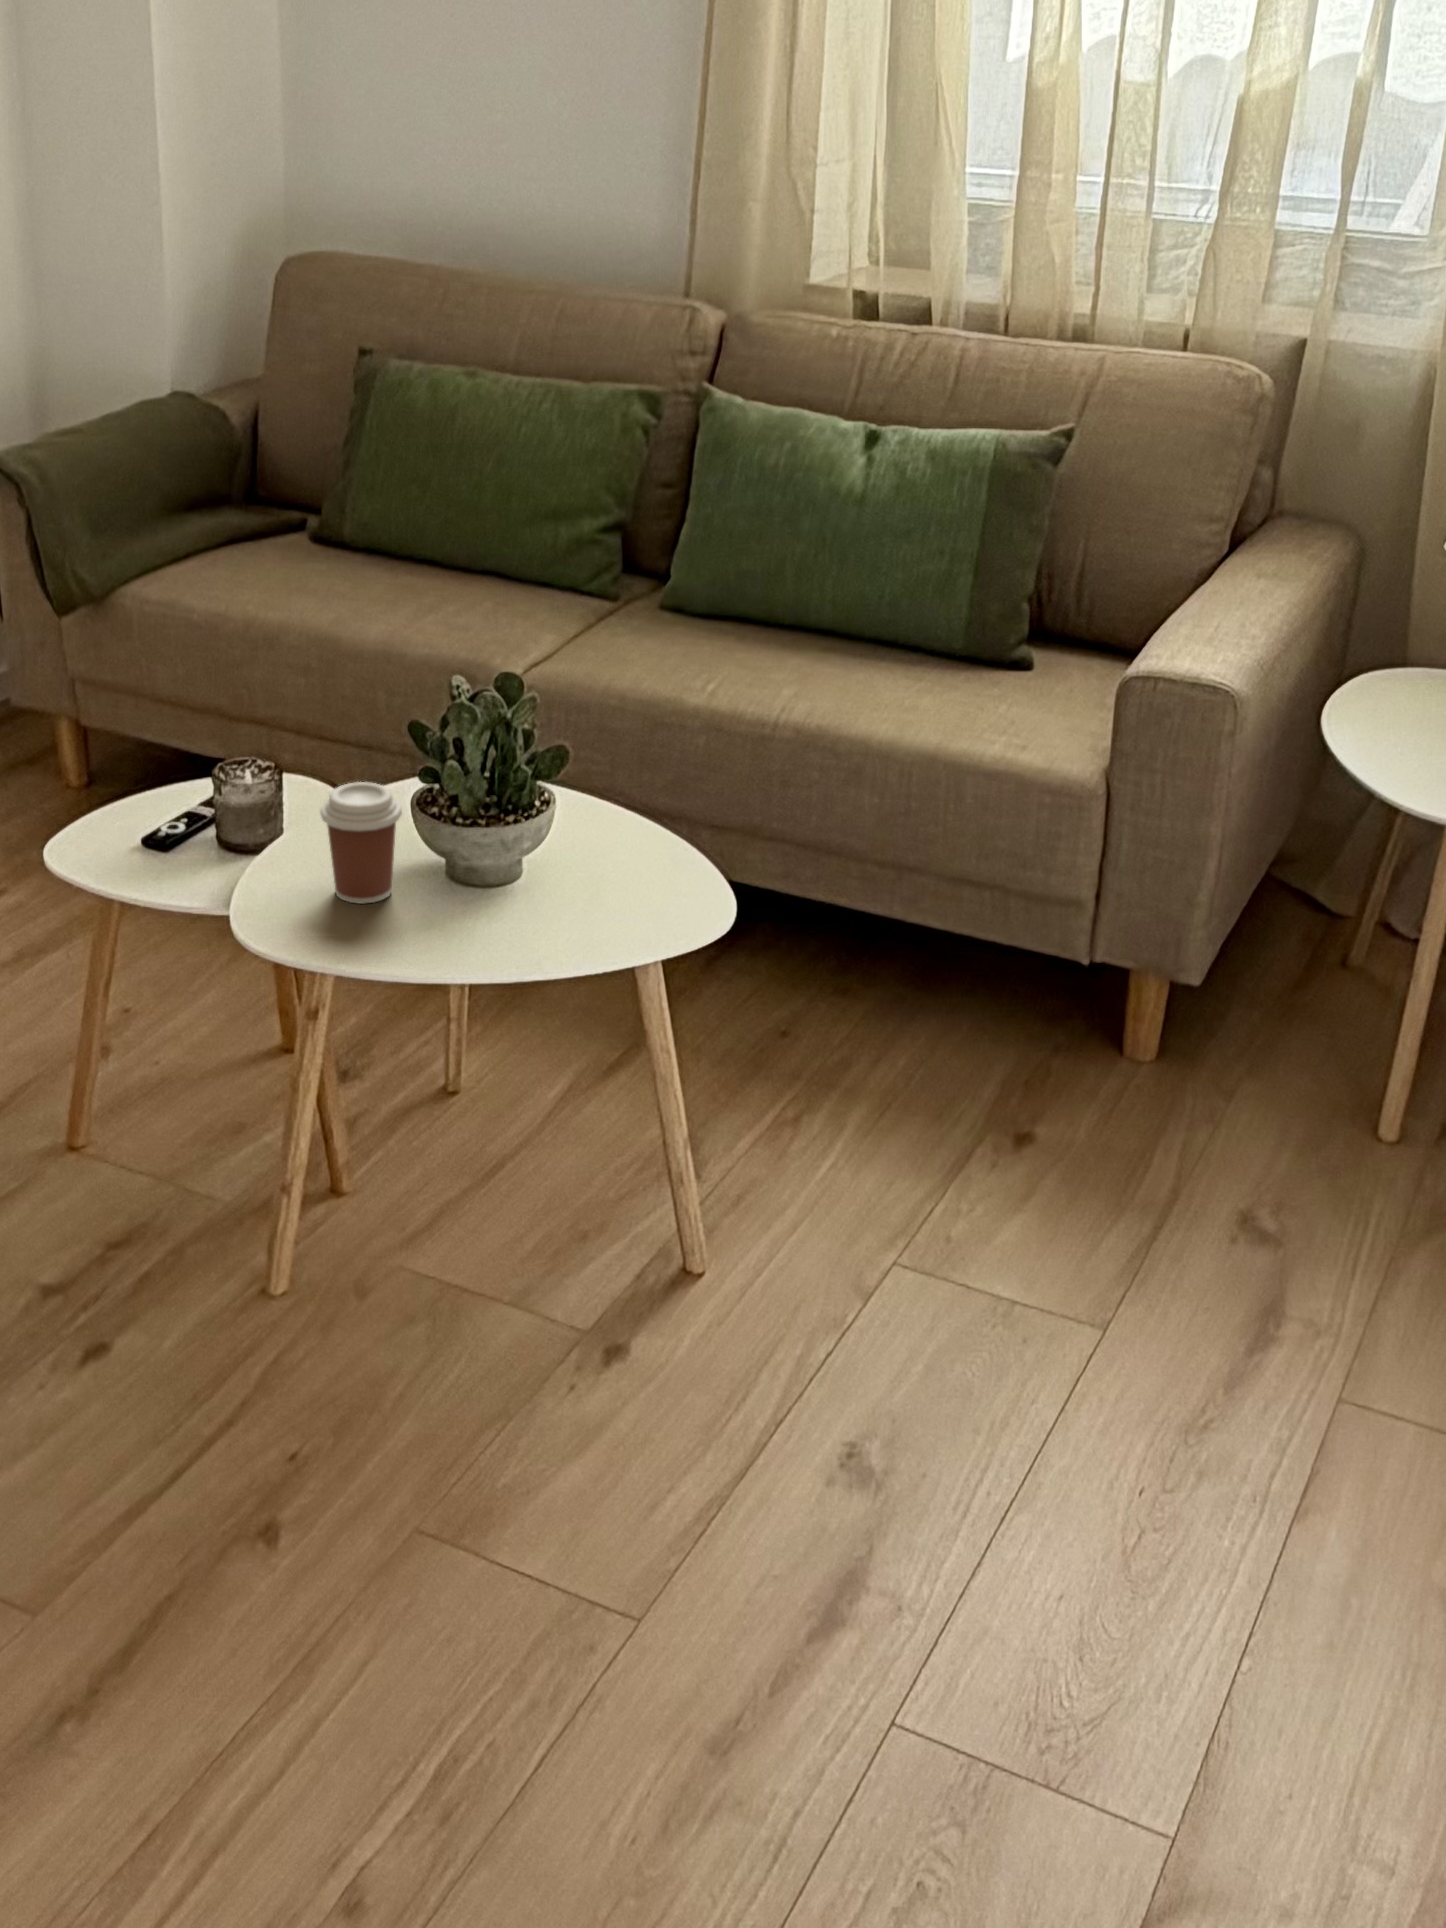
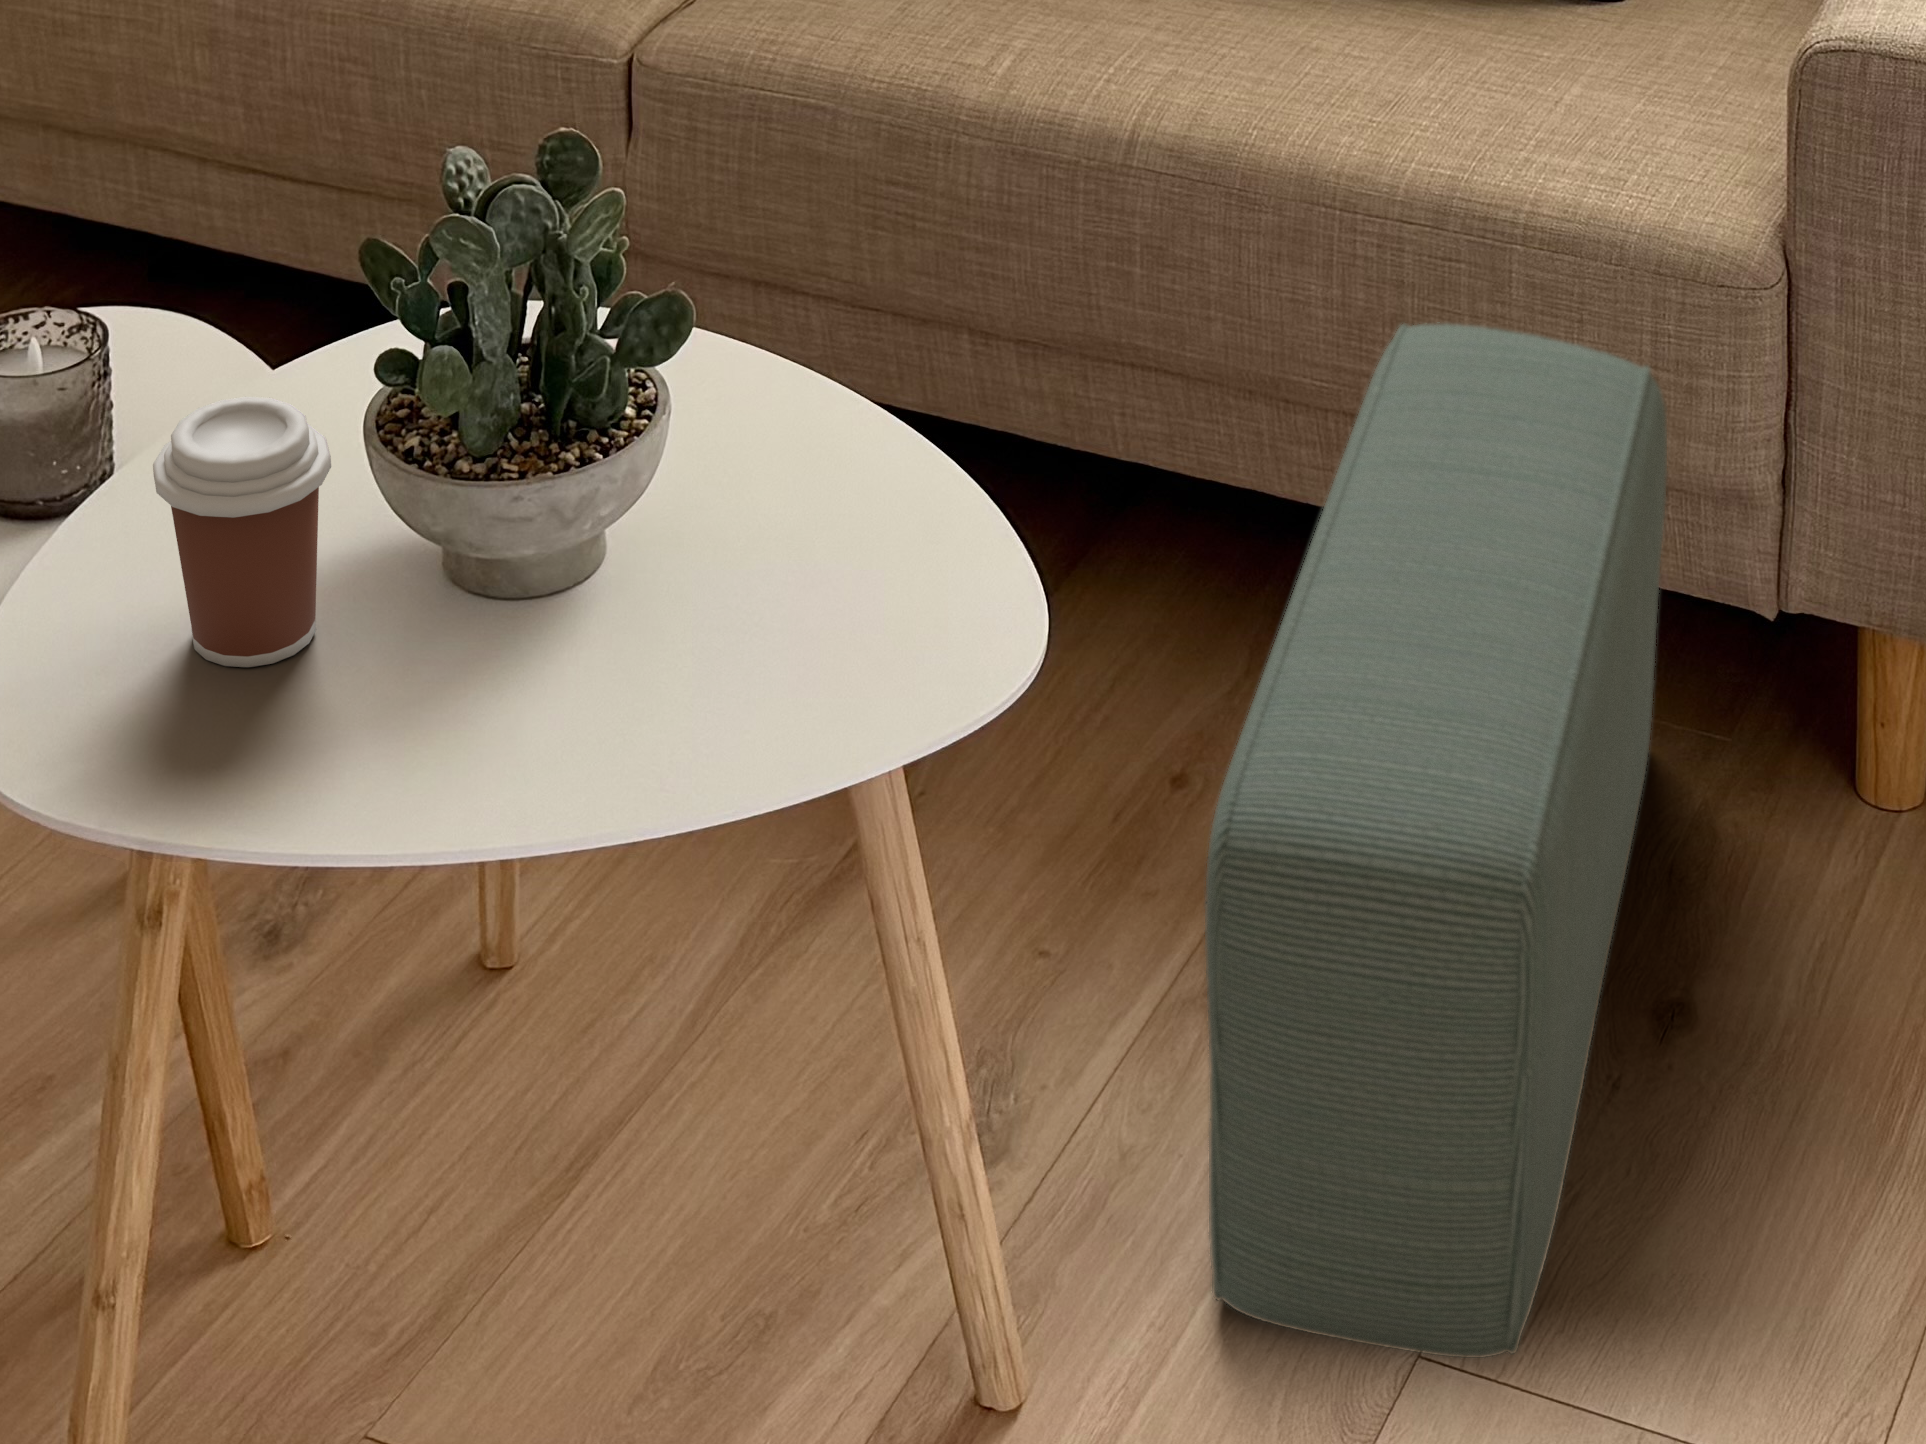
pouf: none [794,815,1036,1263] -> present [1205,324,1667,1358]

